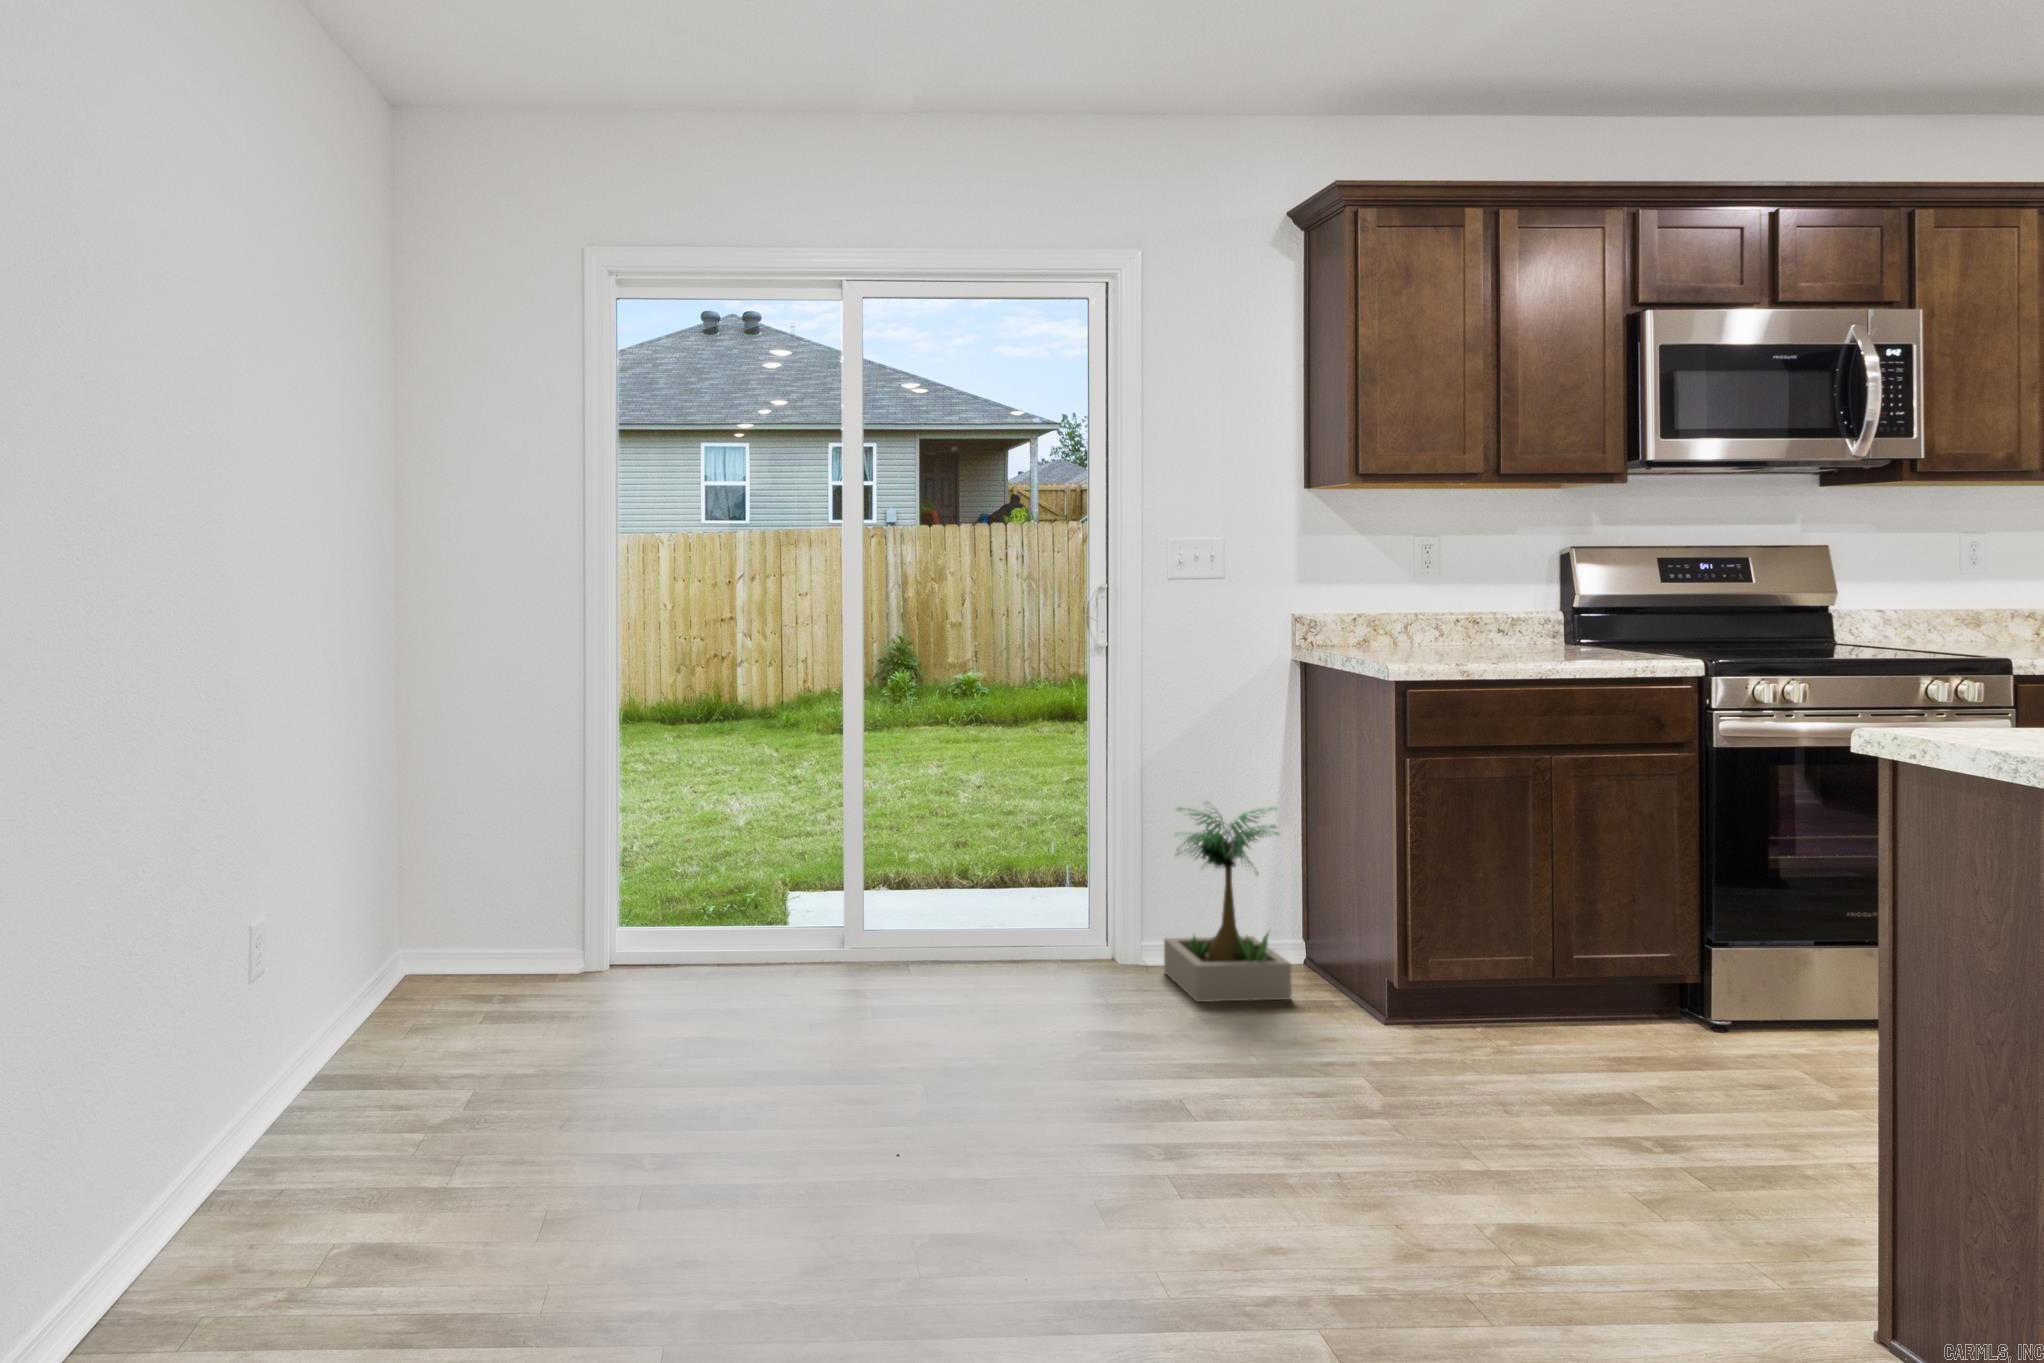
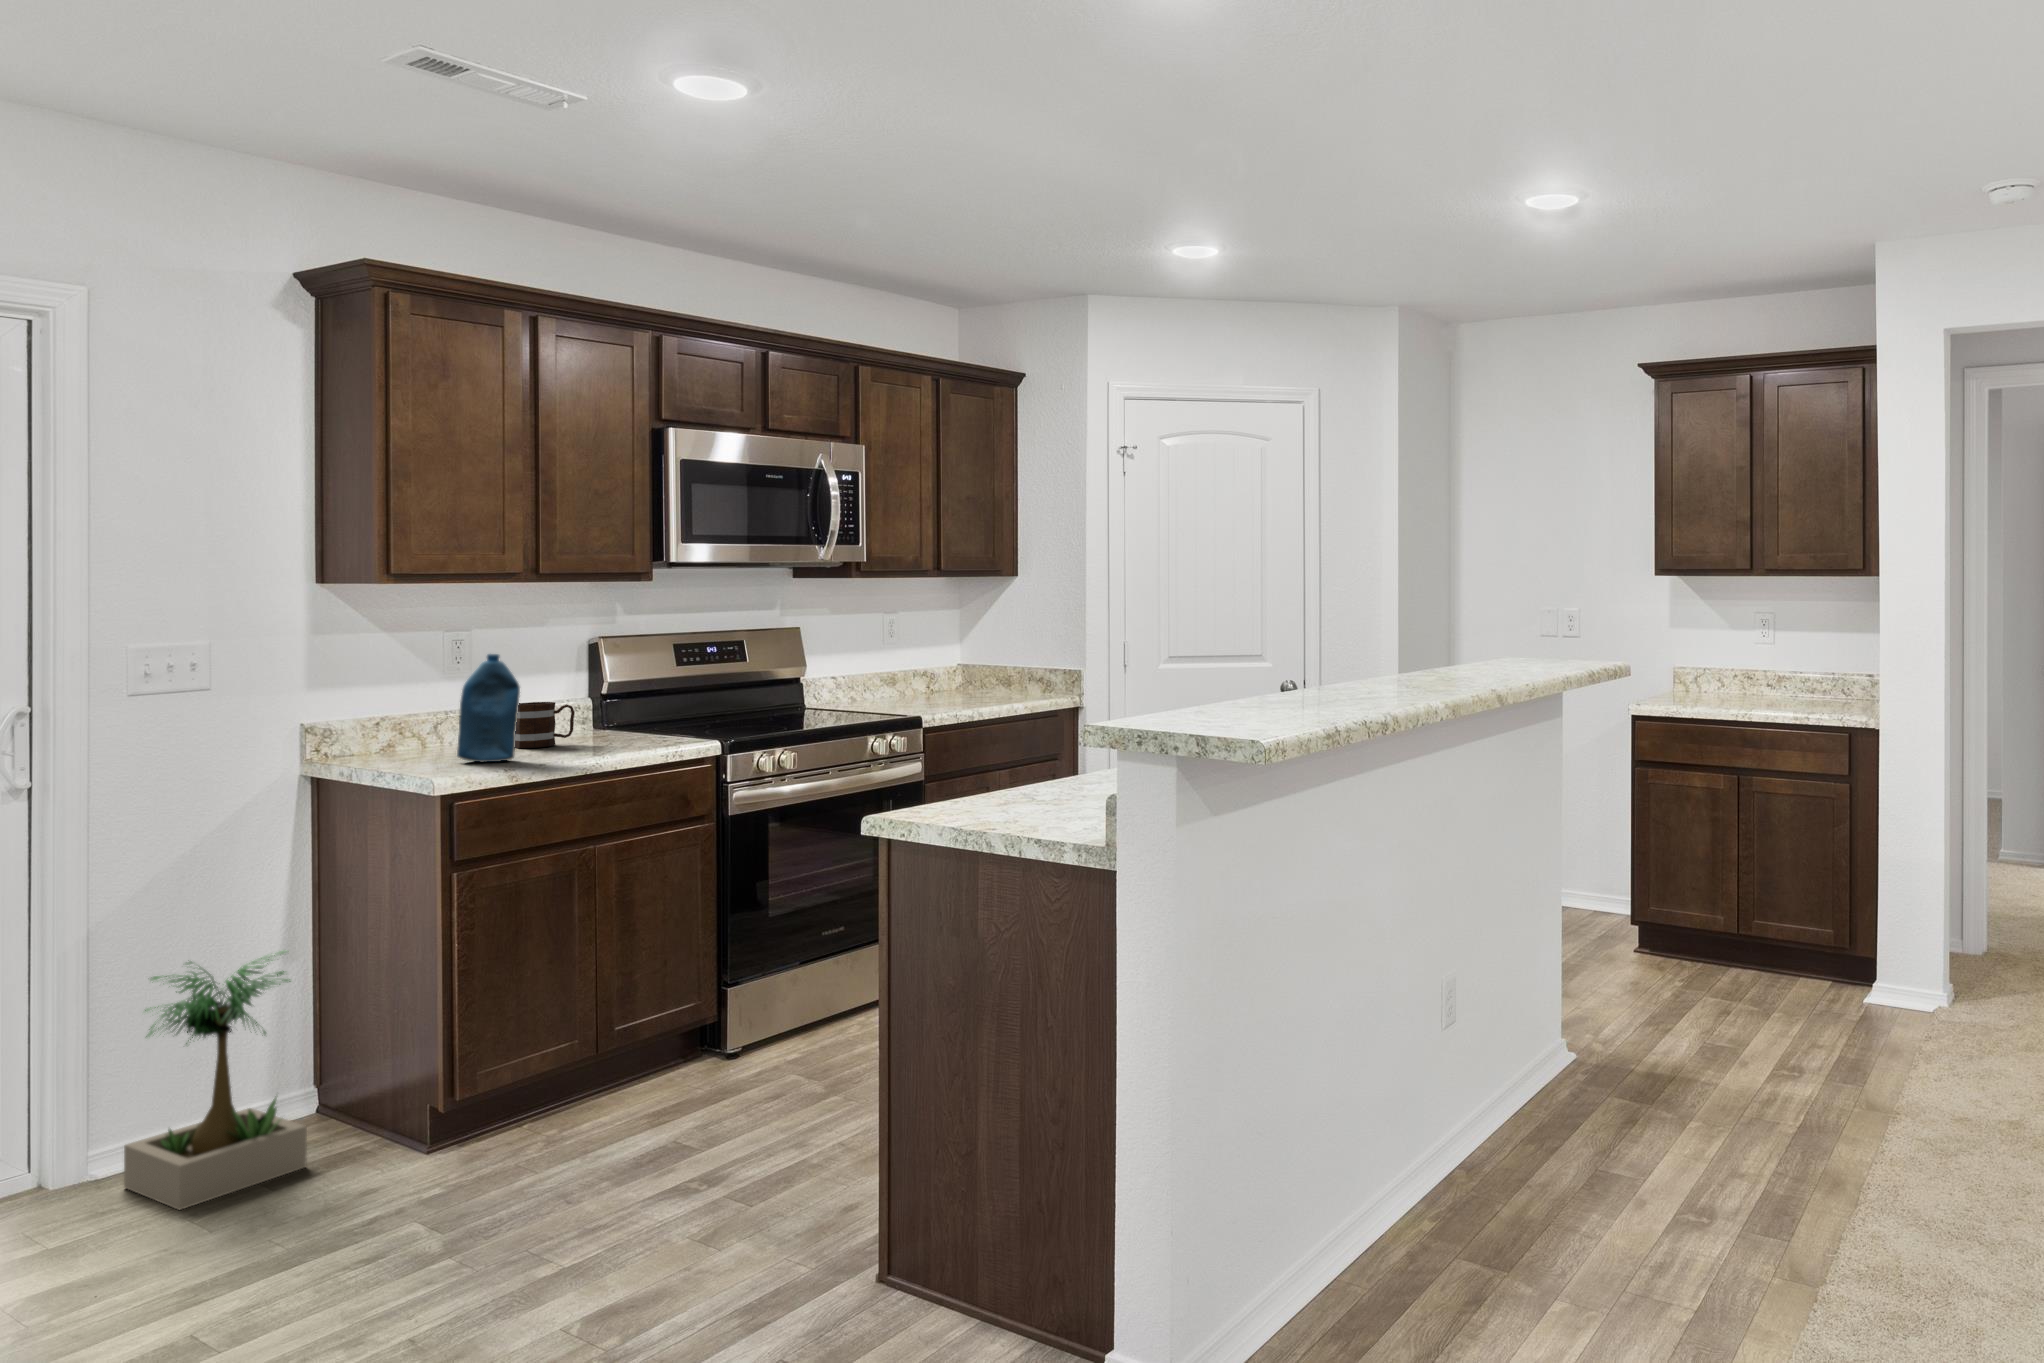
bottle: none [1417,555,1477,661] -> present [457,654,520,762]
mug: none [1477,608,1540,653] -> present [515,702,574,748]

